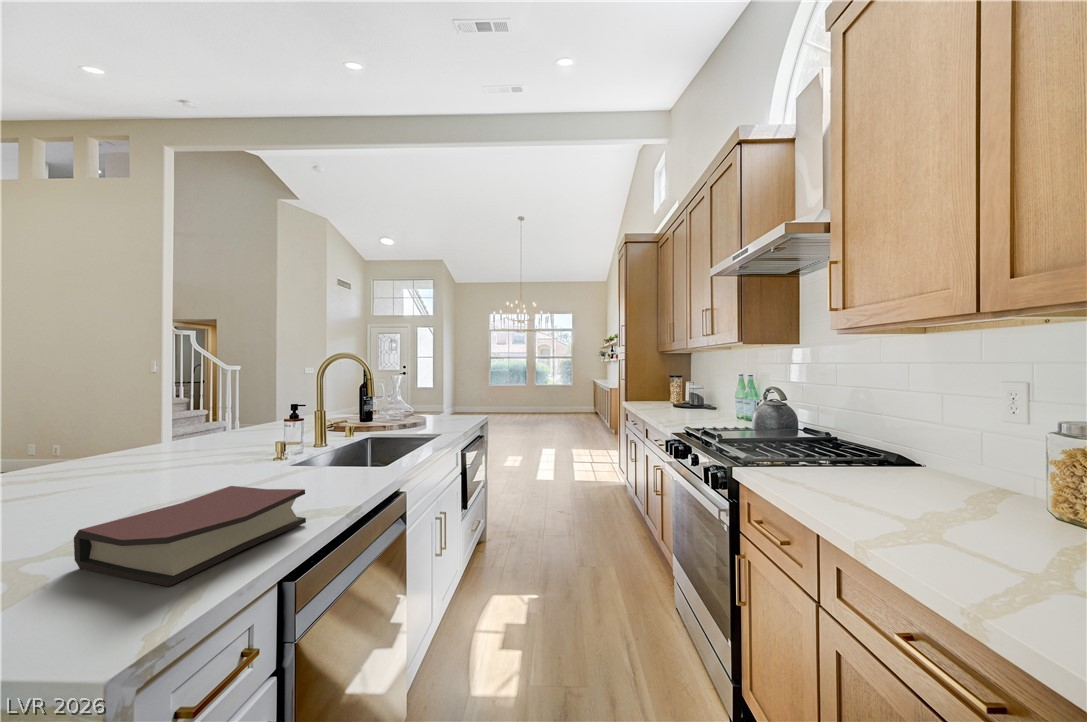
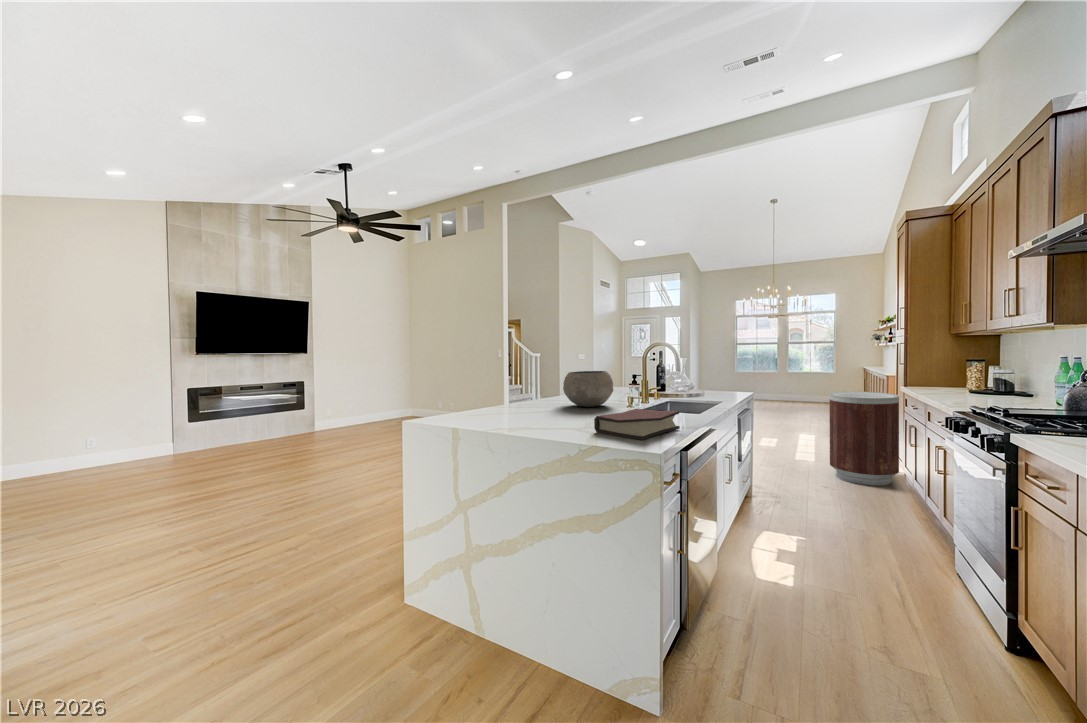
ceramic bowl: none [136,404,247,471] -> present [563,371,613,407]
trash can: none [564,407,622,502] -> present [829,392,899,485]

